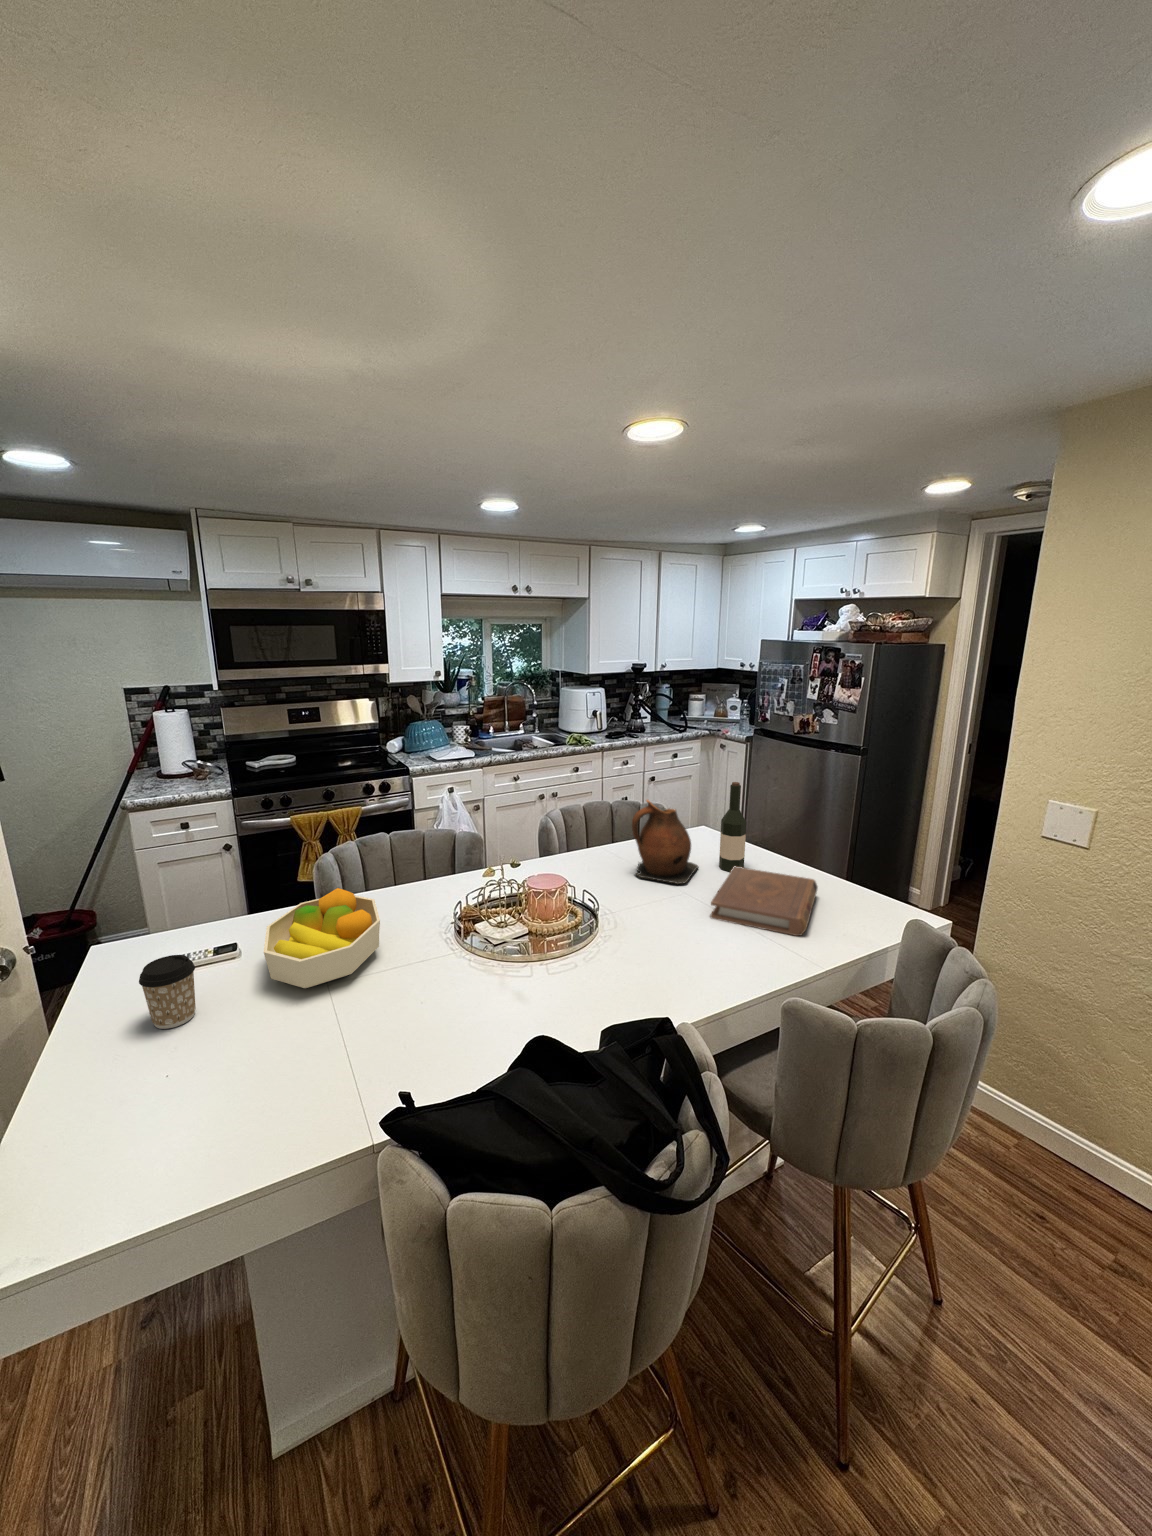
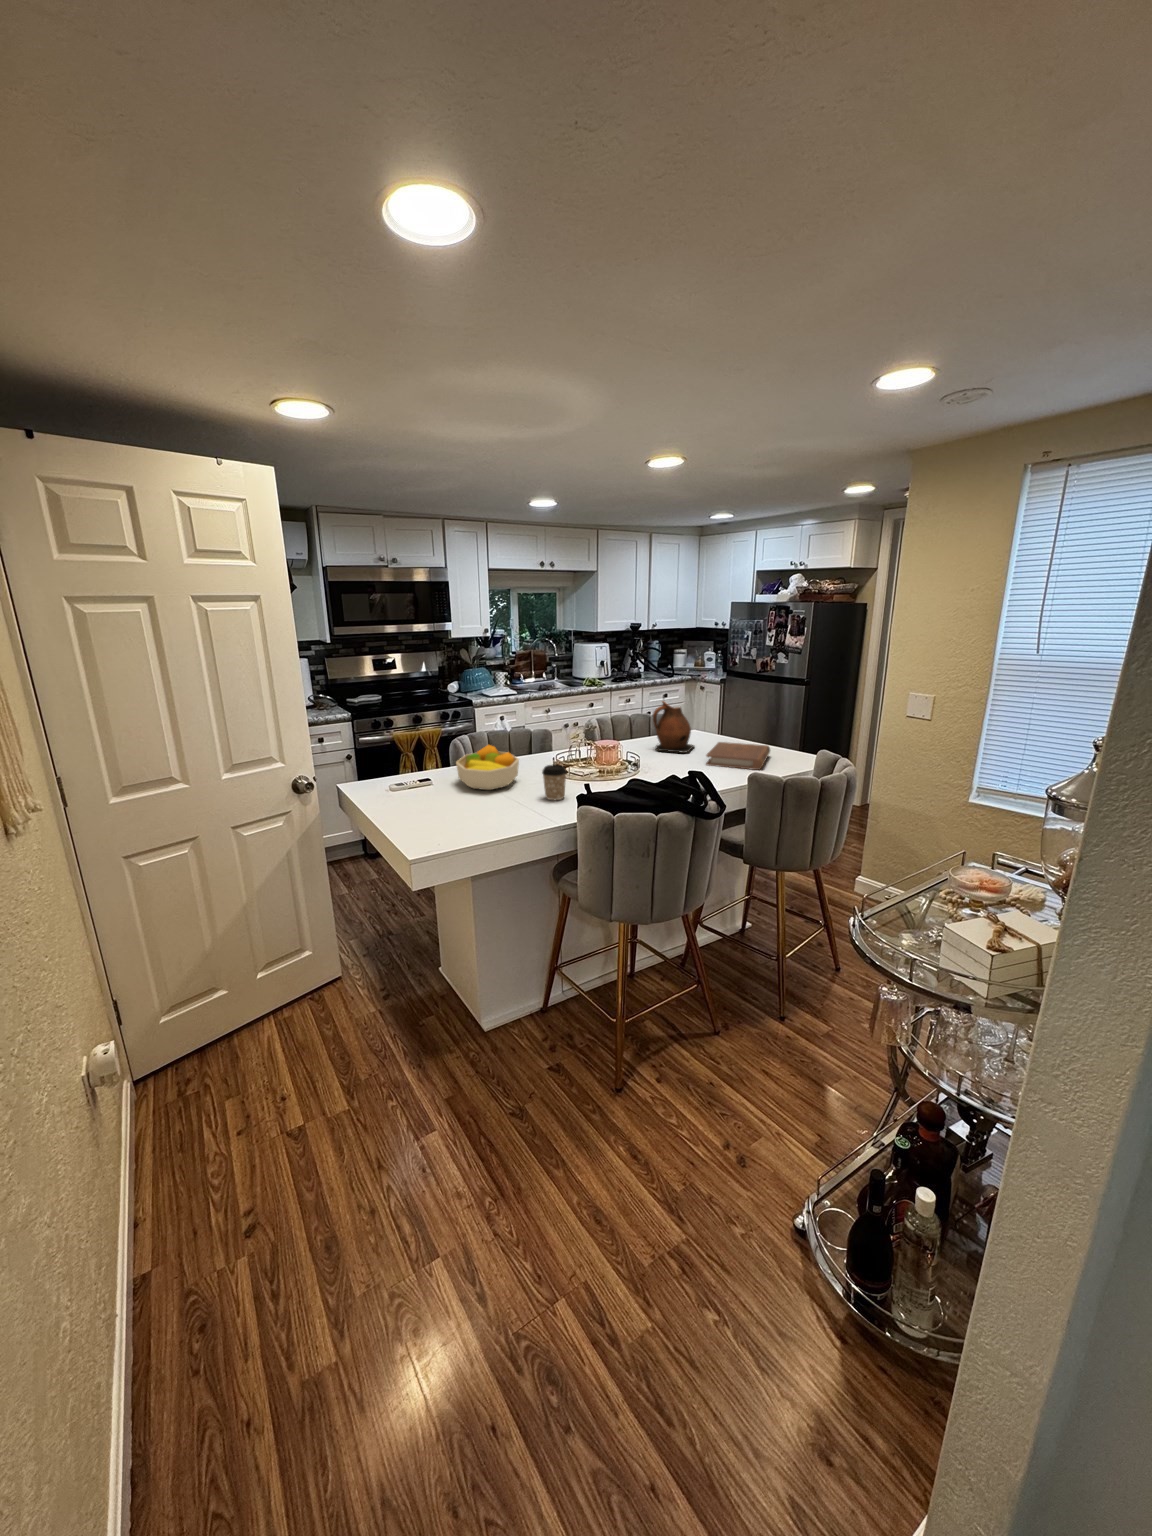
wine bottle: present [719,782,746,872] -> none [708,689,726,748]
coffee cup: present [139,955,196,1029] -> present [542,765,567,800]

